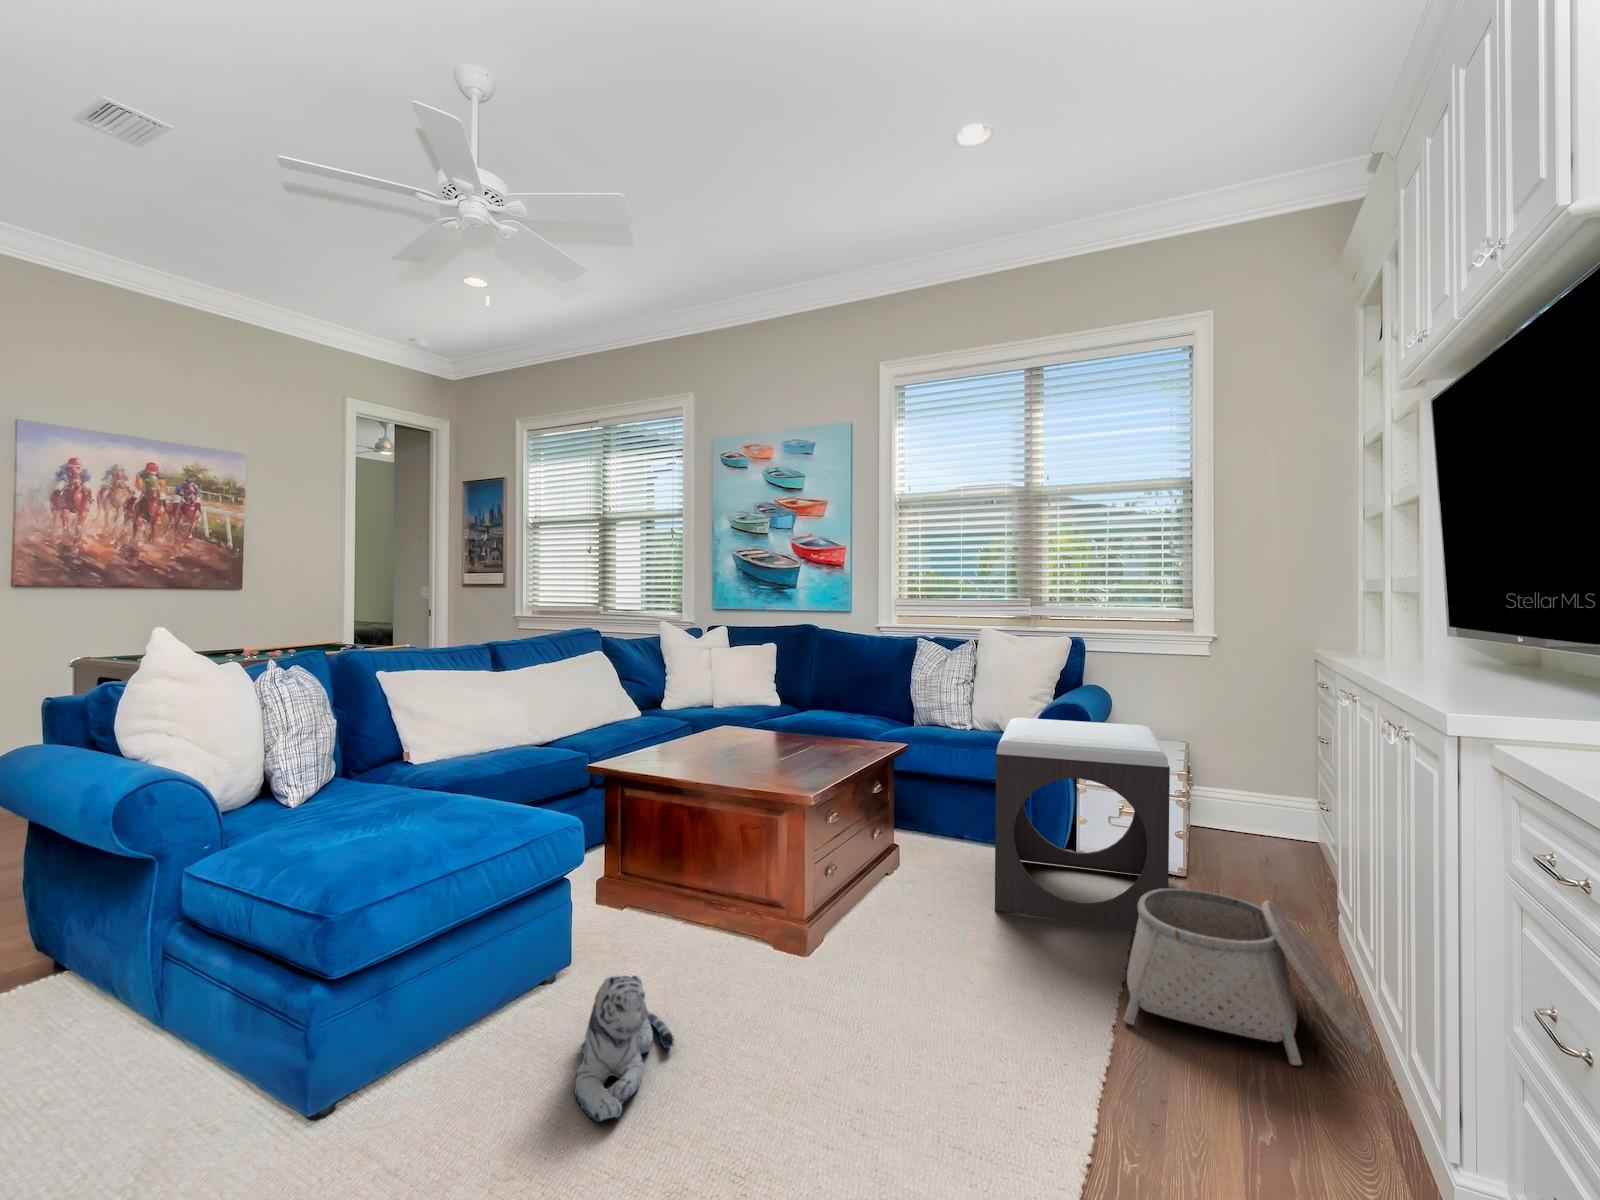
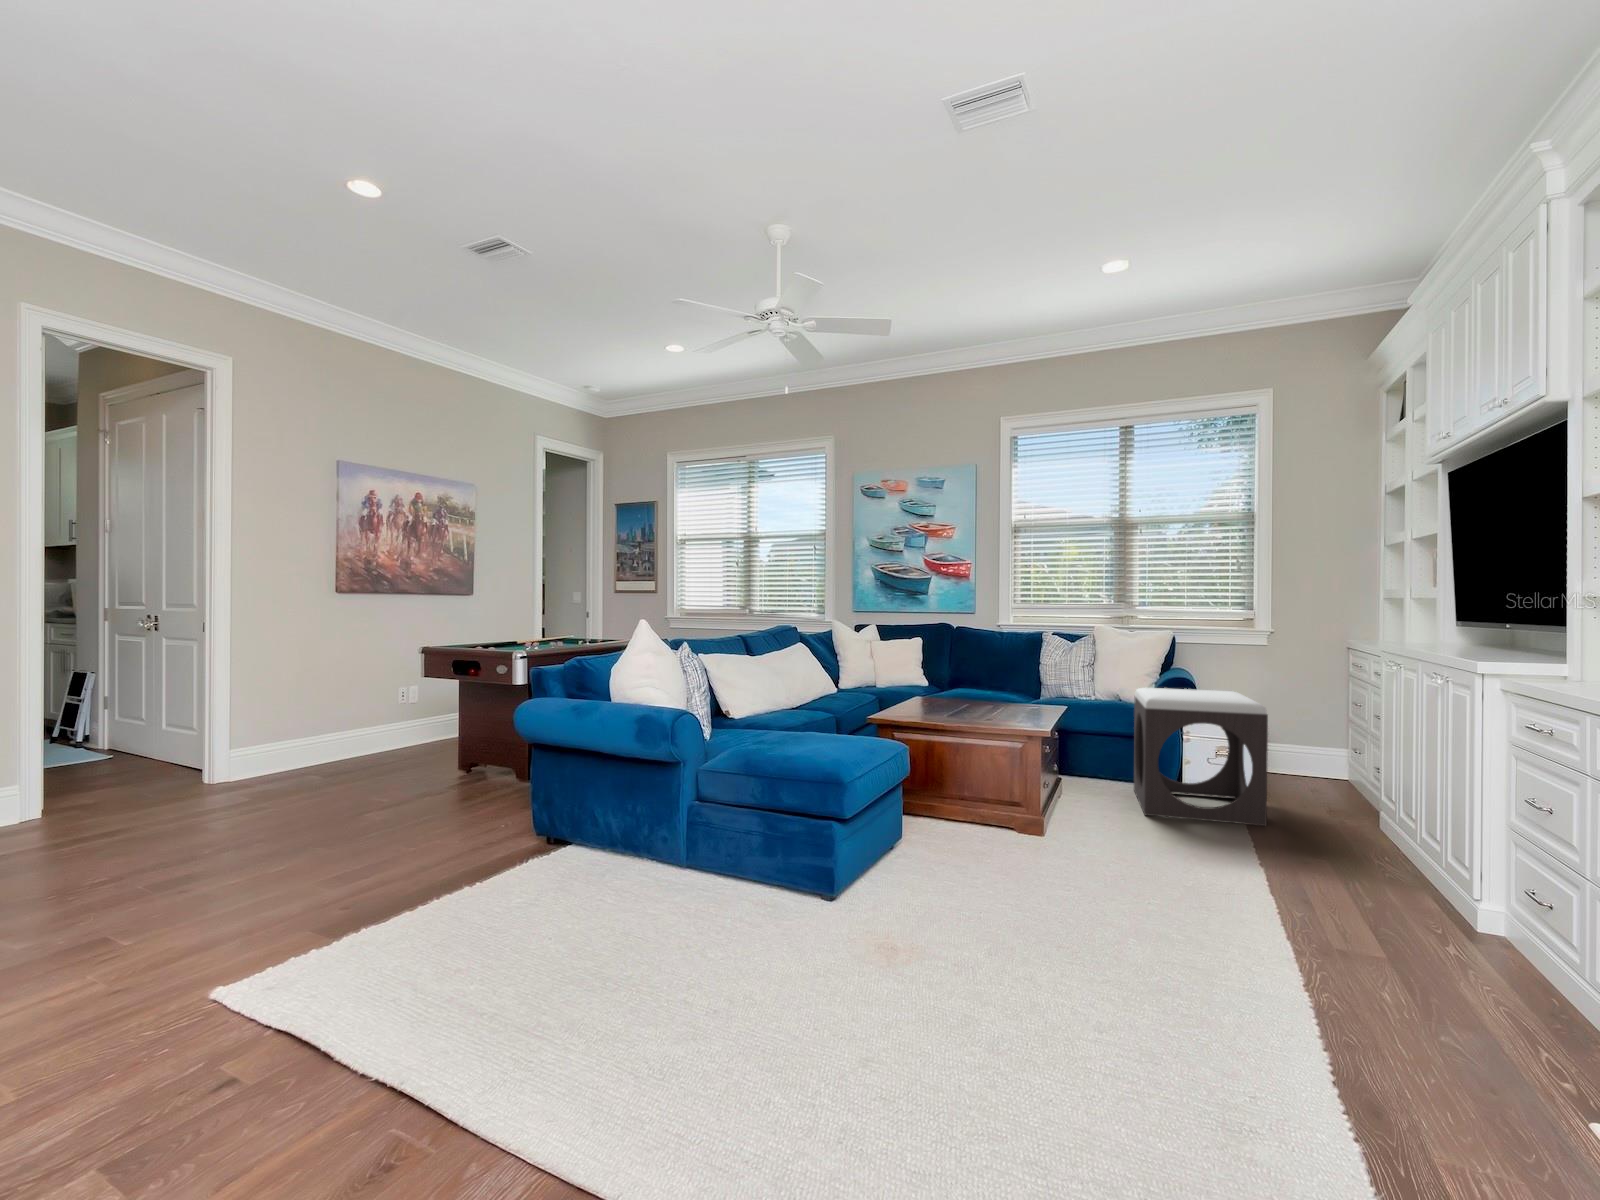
basket: present [1123,888,1372,1065] -> none [1251,787,1411,876]
plush toy: present [574,976,674,1123] -> none [943,825,1000,898]

